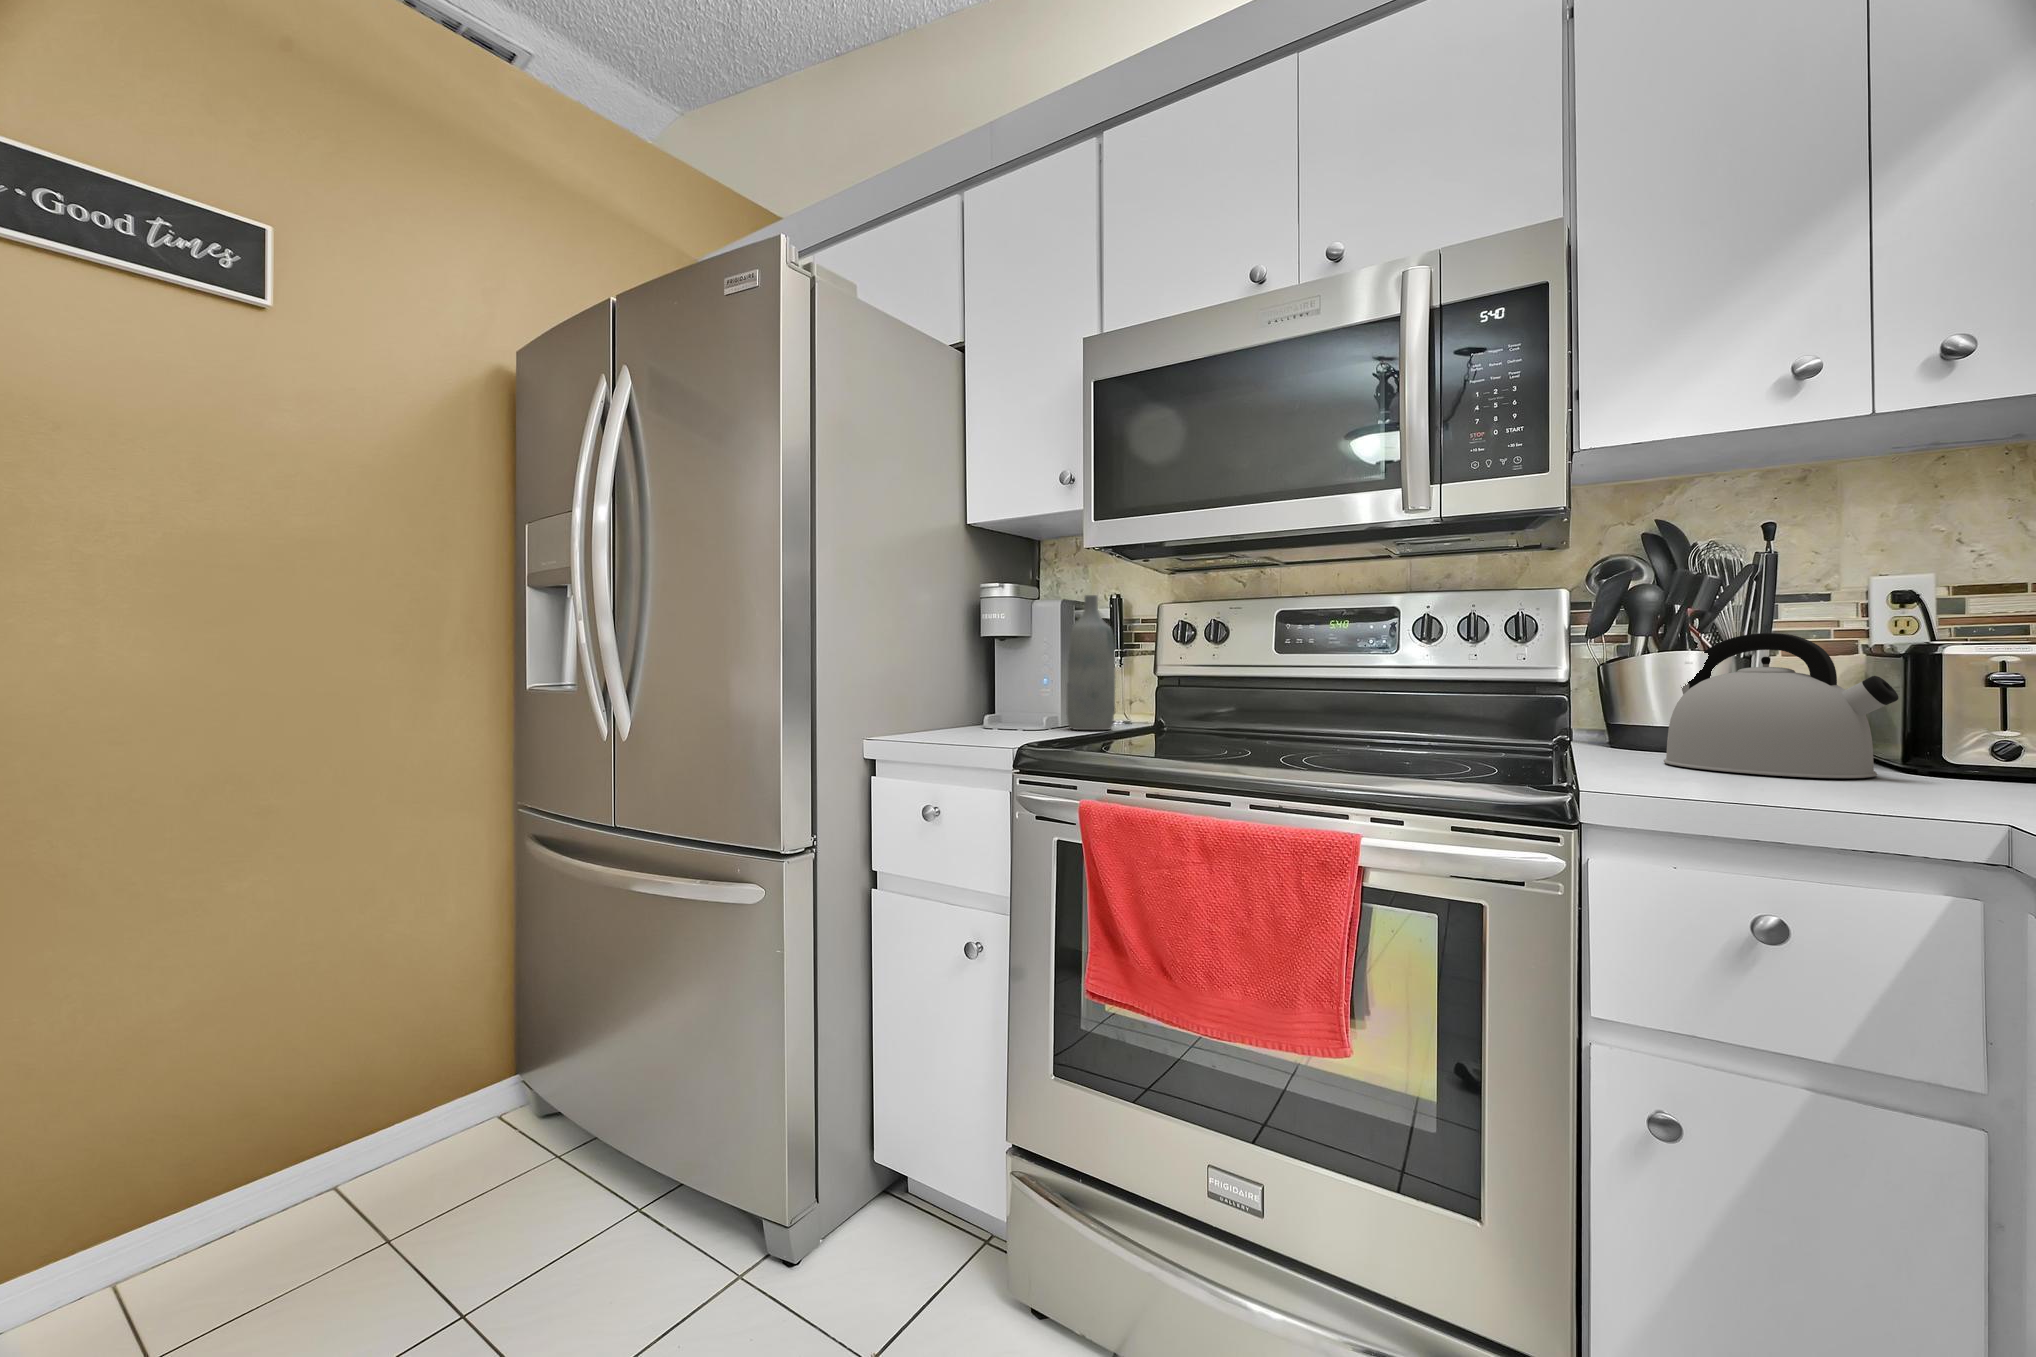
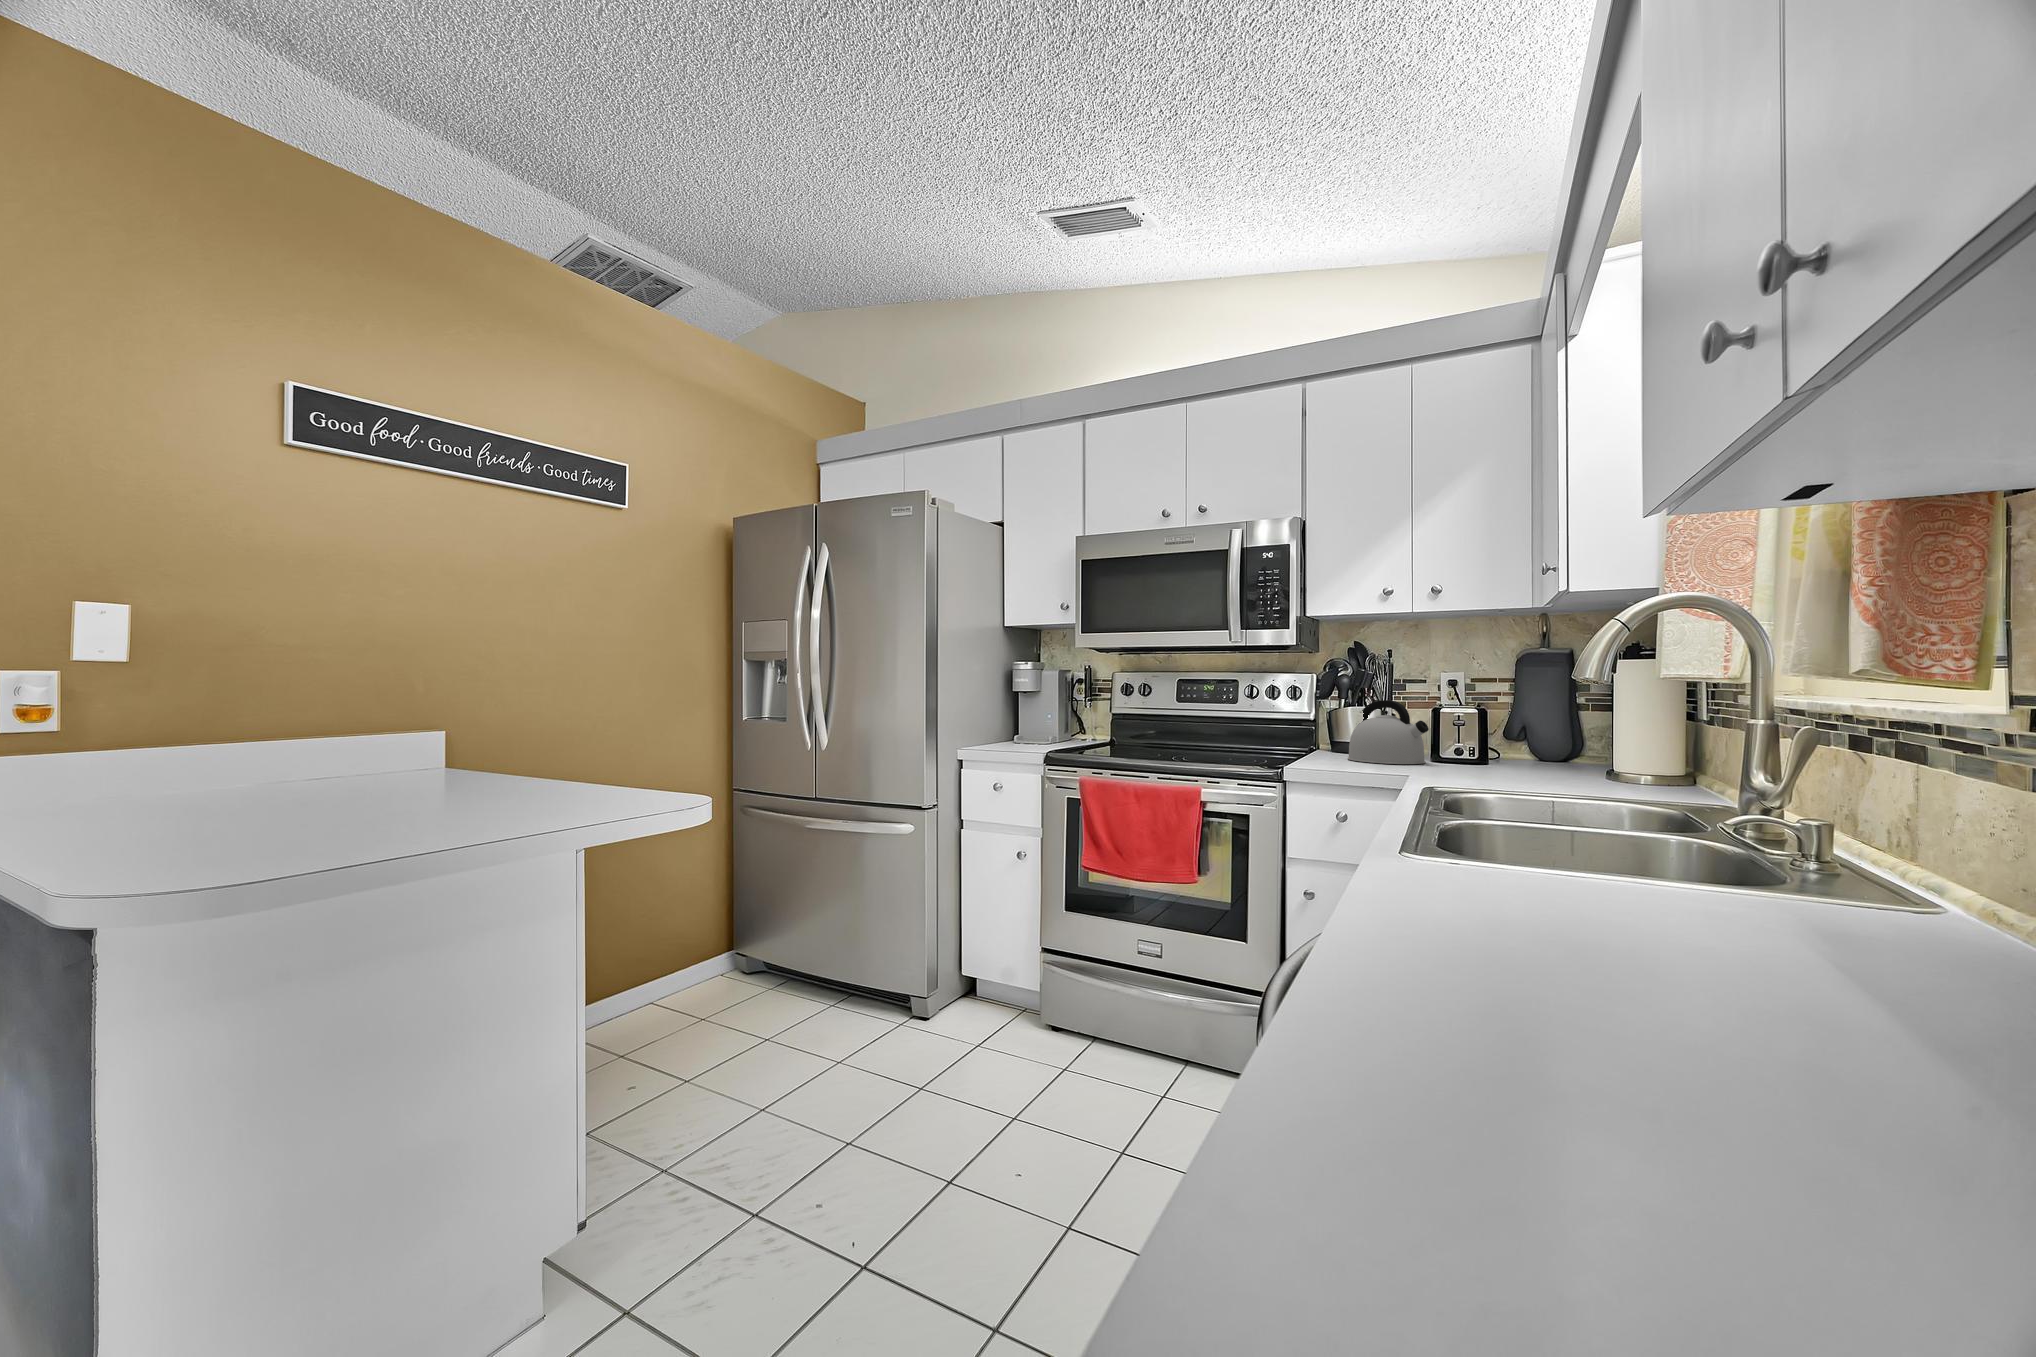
bottle: present [1067,595,1115,730] -> none [1062,667,1089,743]

